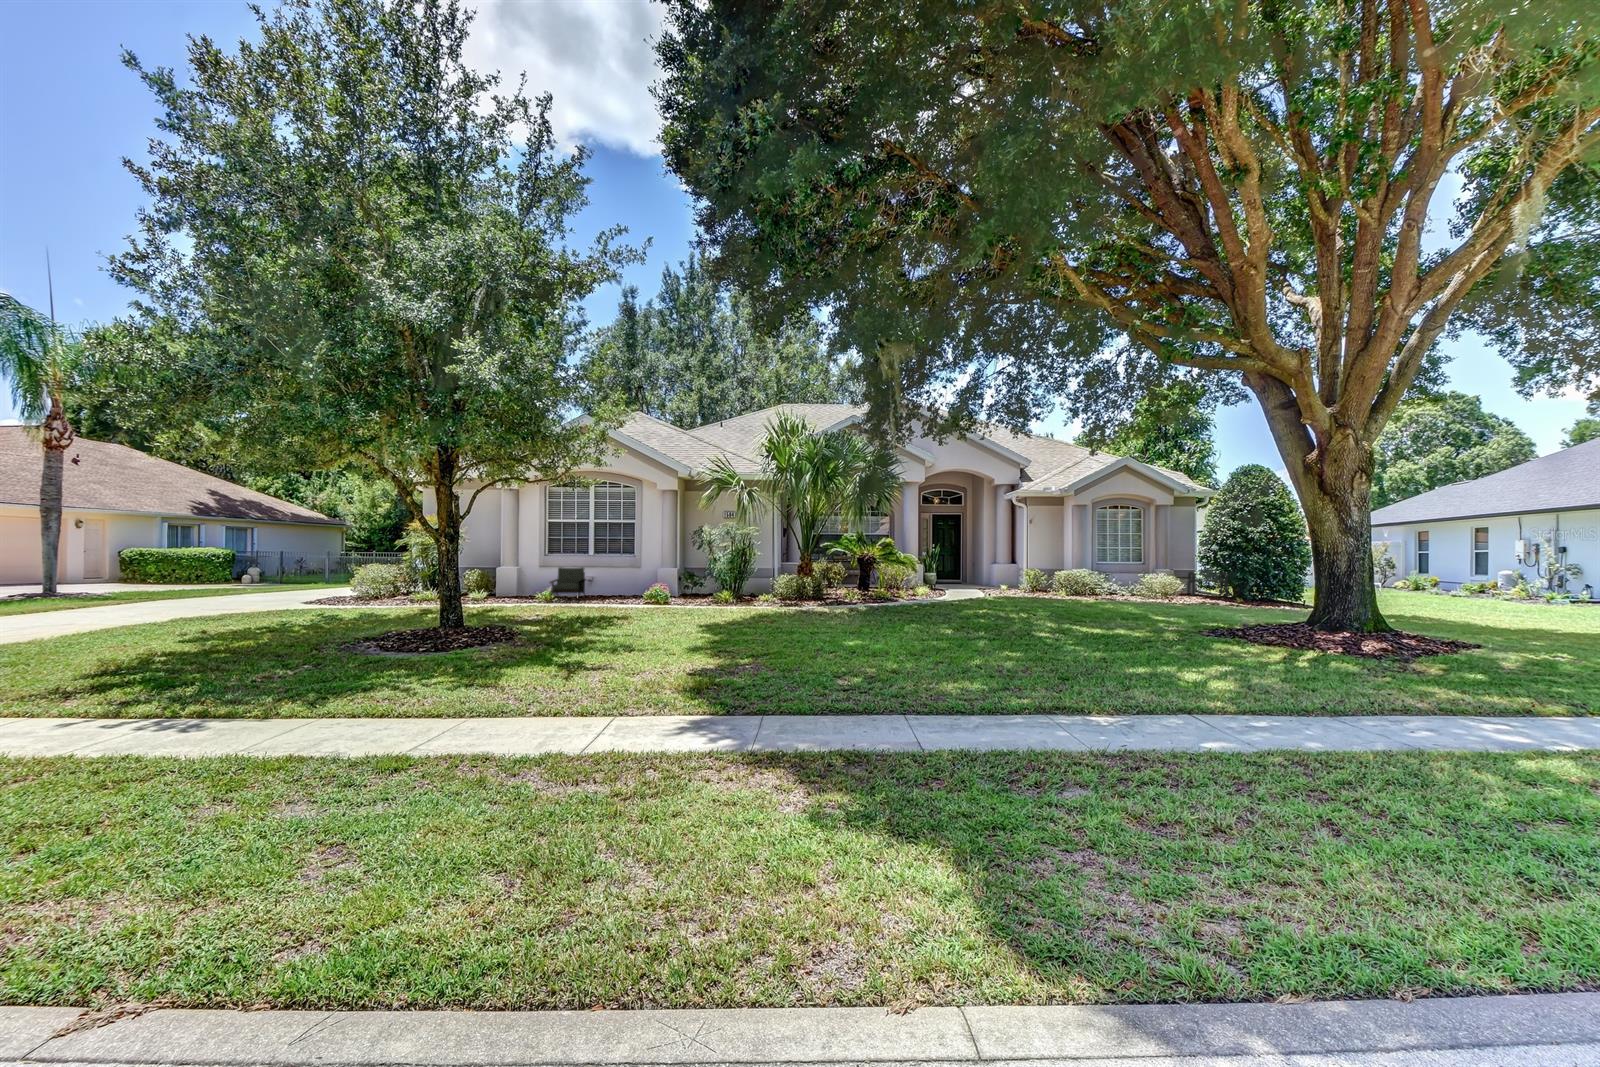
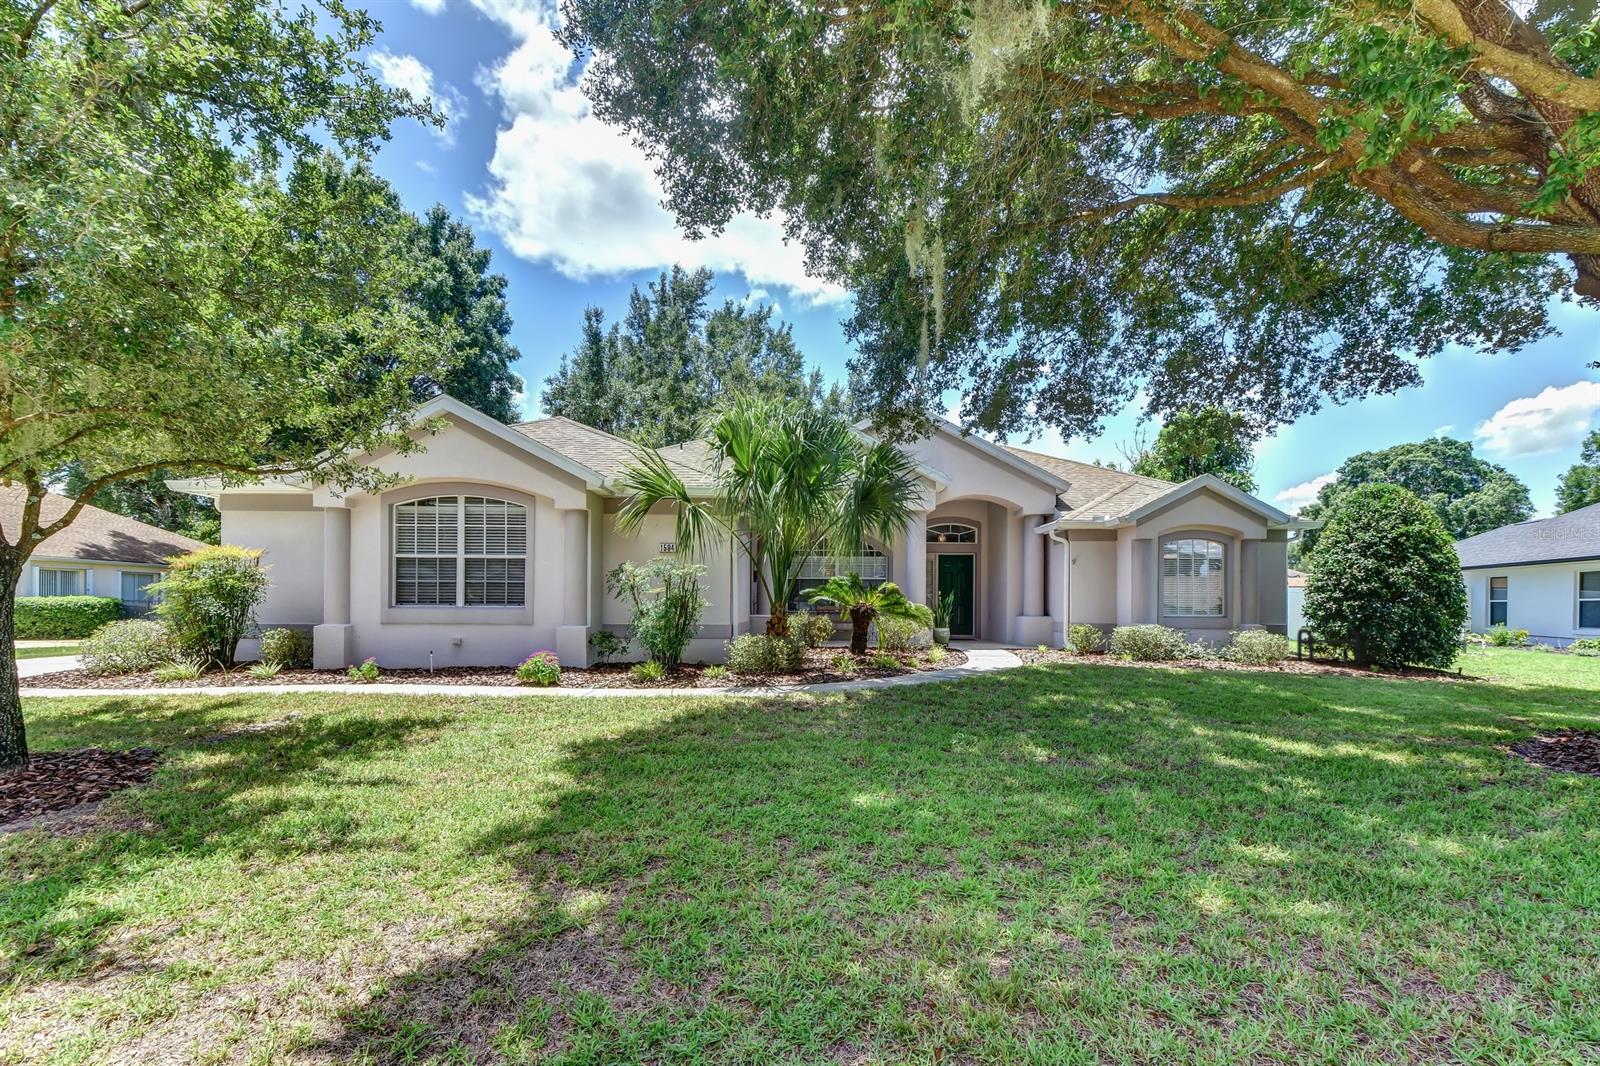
armchair: present [550,567,586,601] -> none [384,625,451,680]

